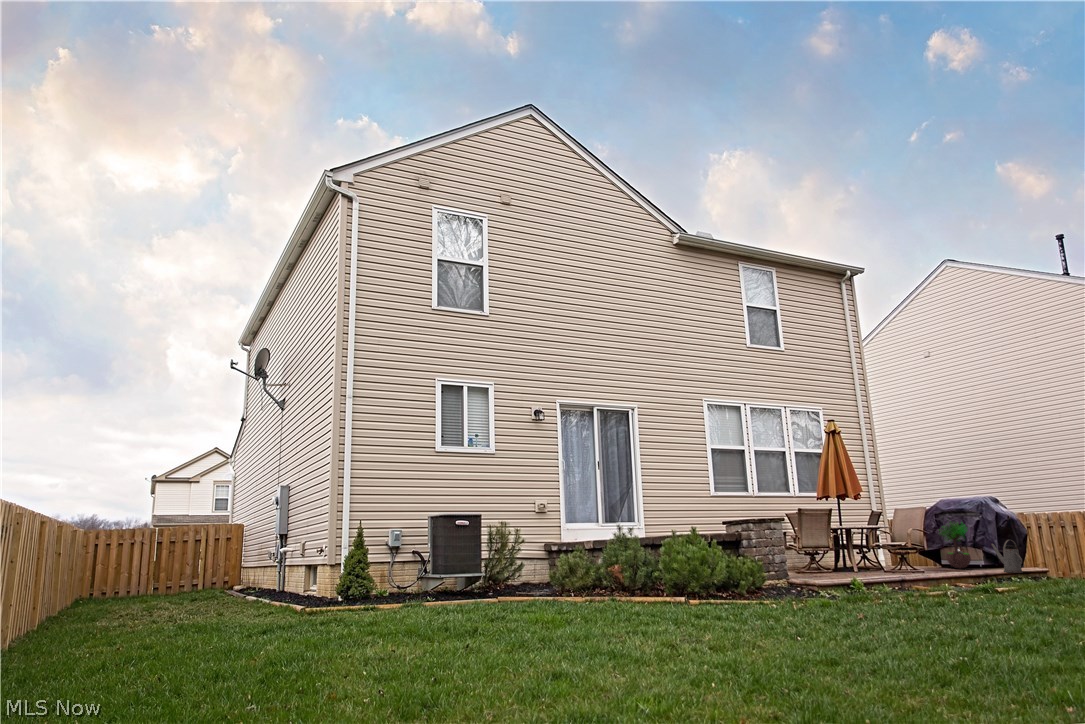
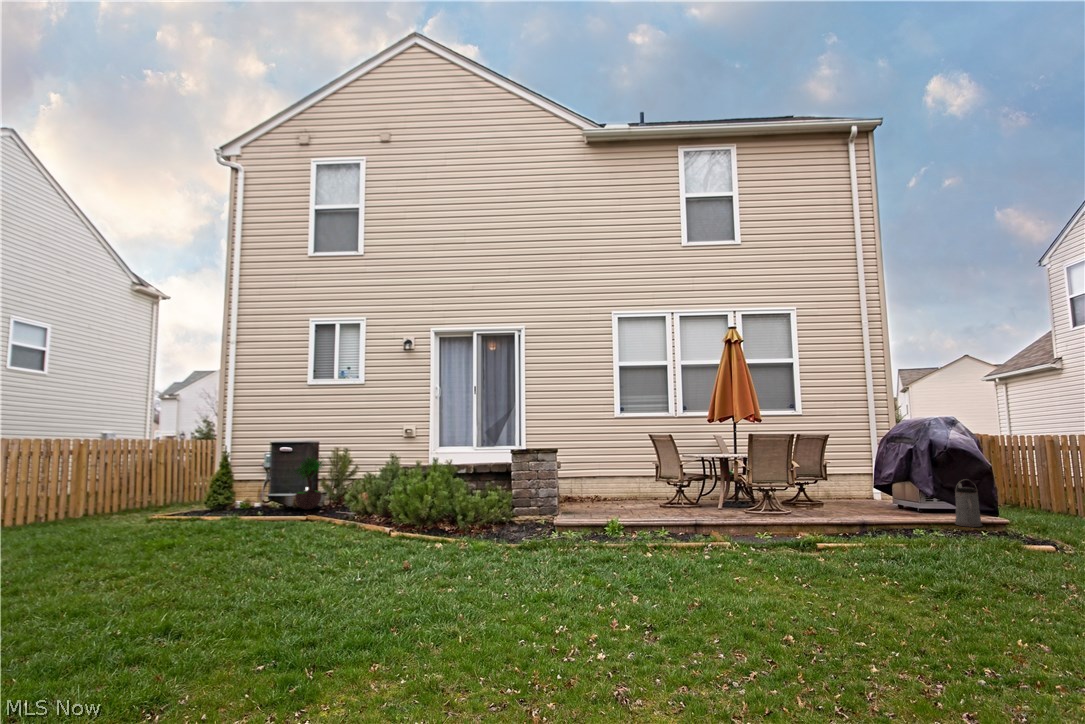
potted tree: present [940,523,971,569] -> present [295,456,324,509]

